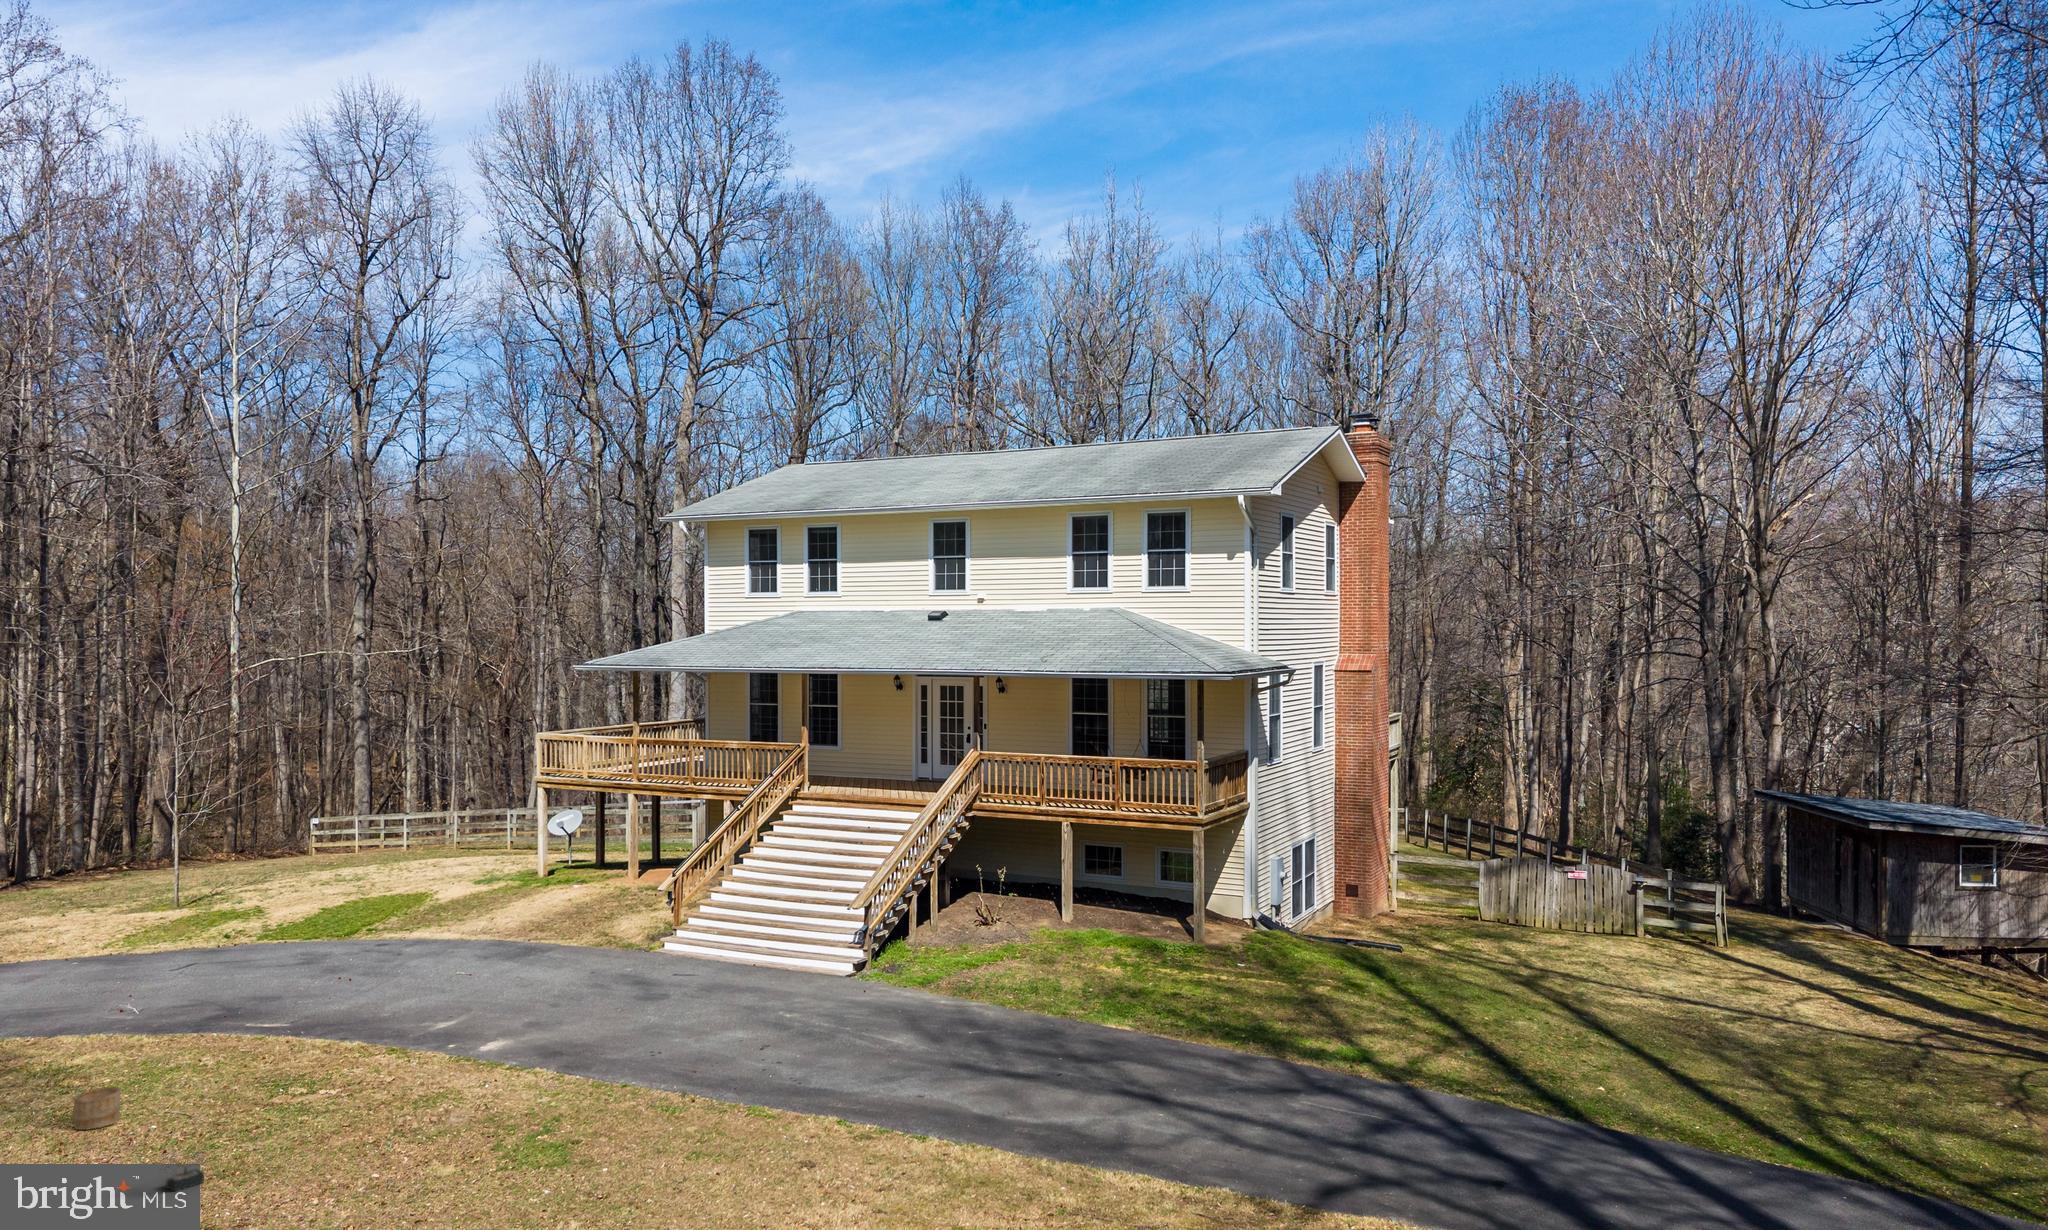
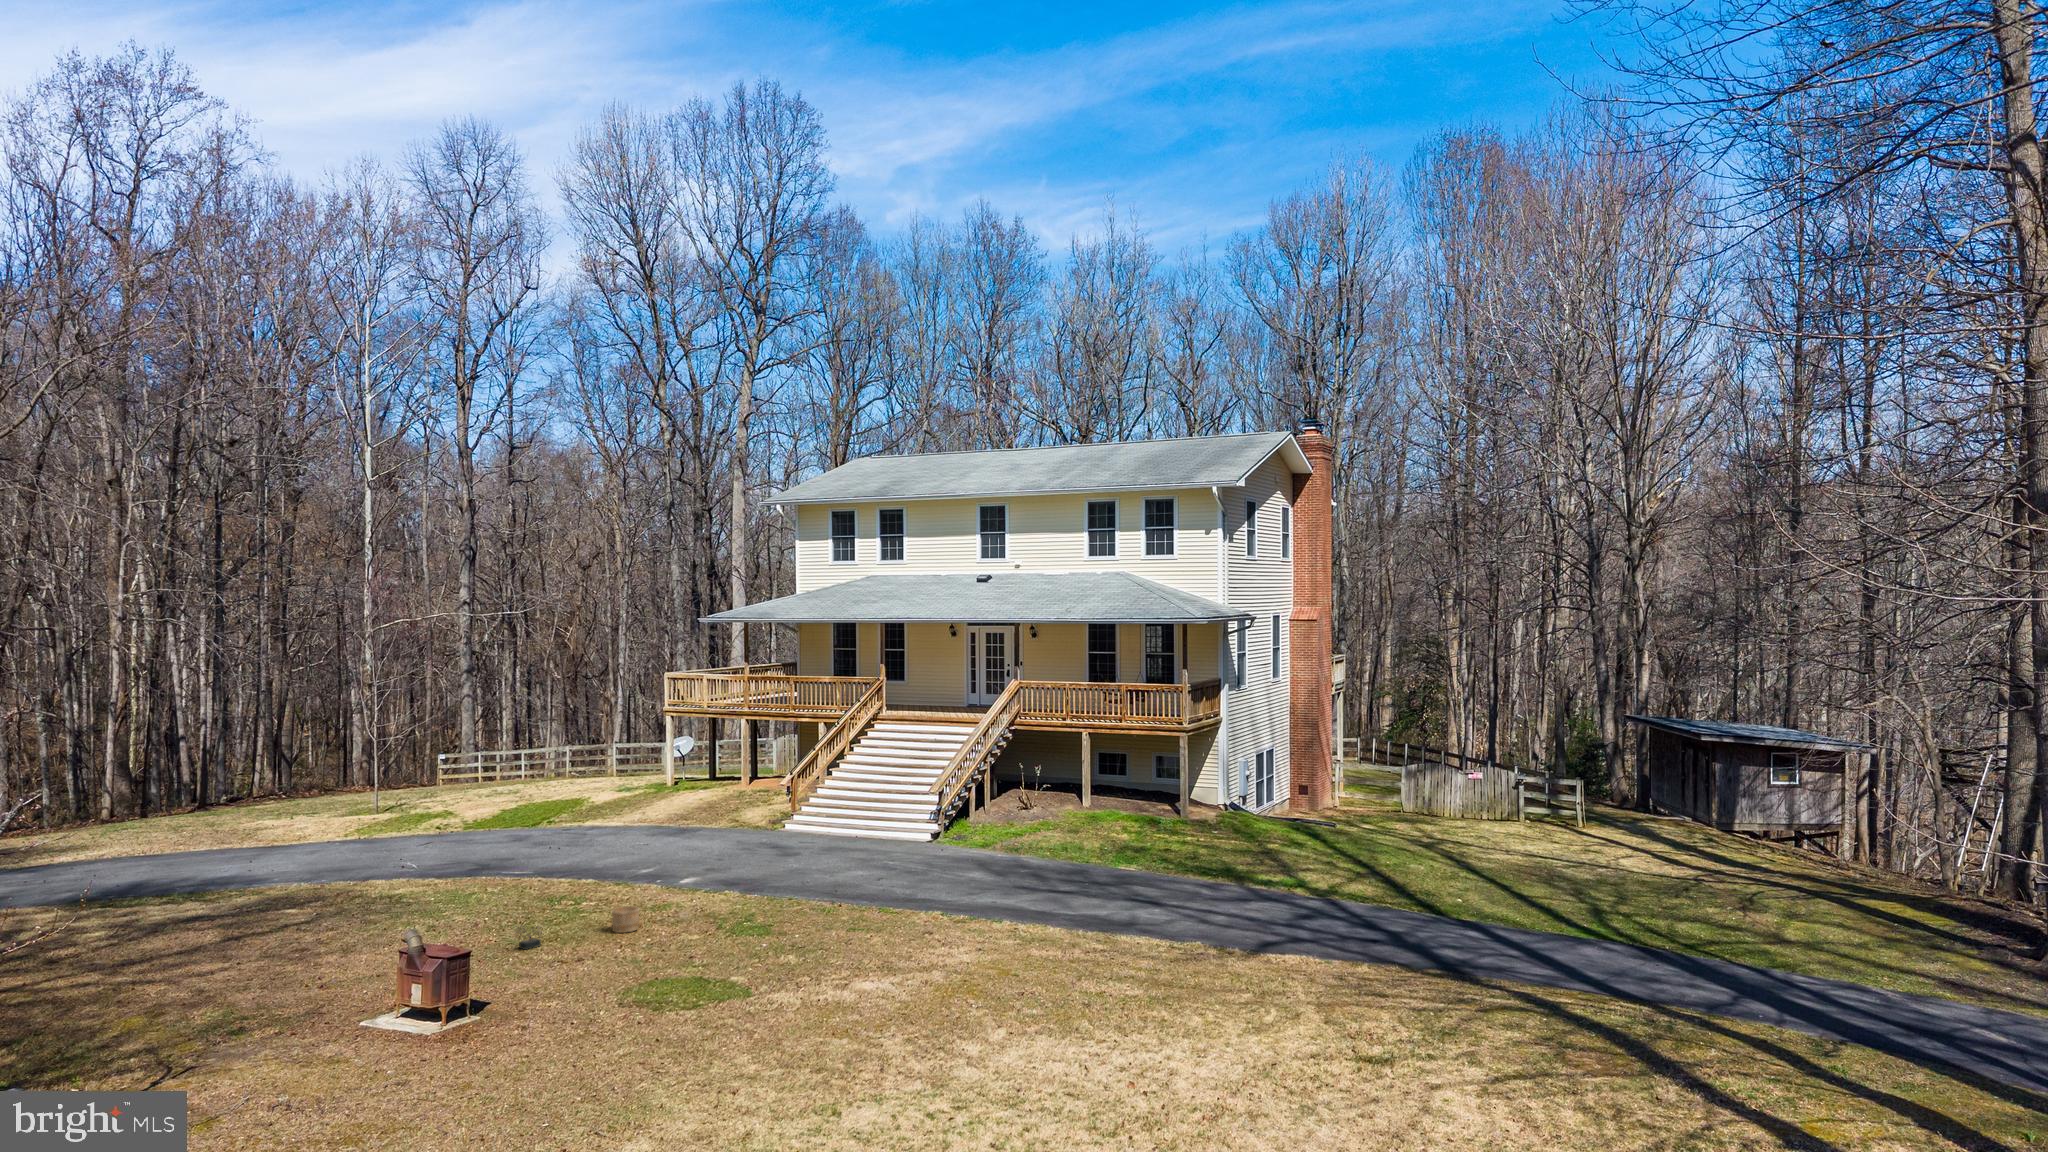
wooden bucket: present [73,1087,122,1130] -> present [612,906,639,933]

